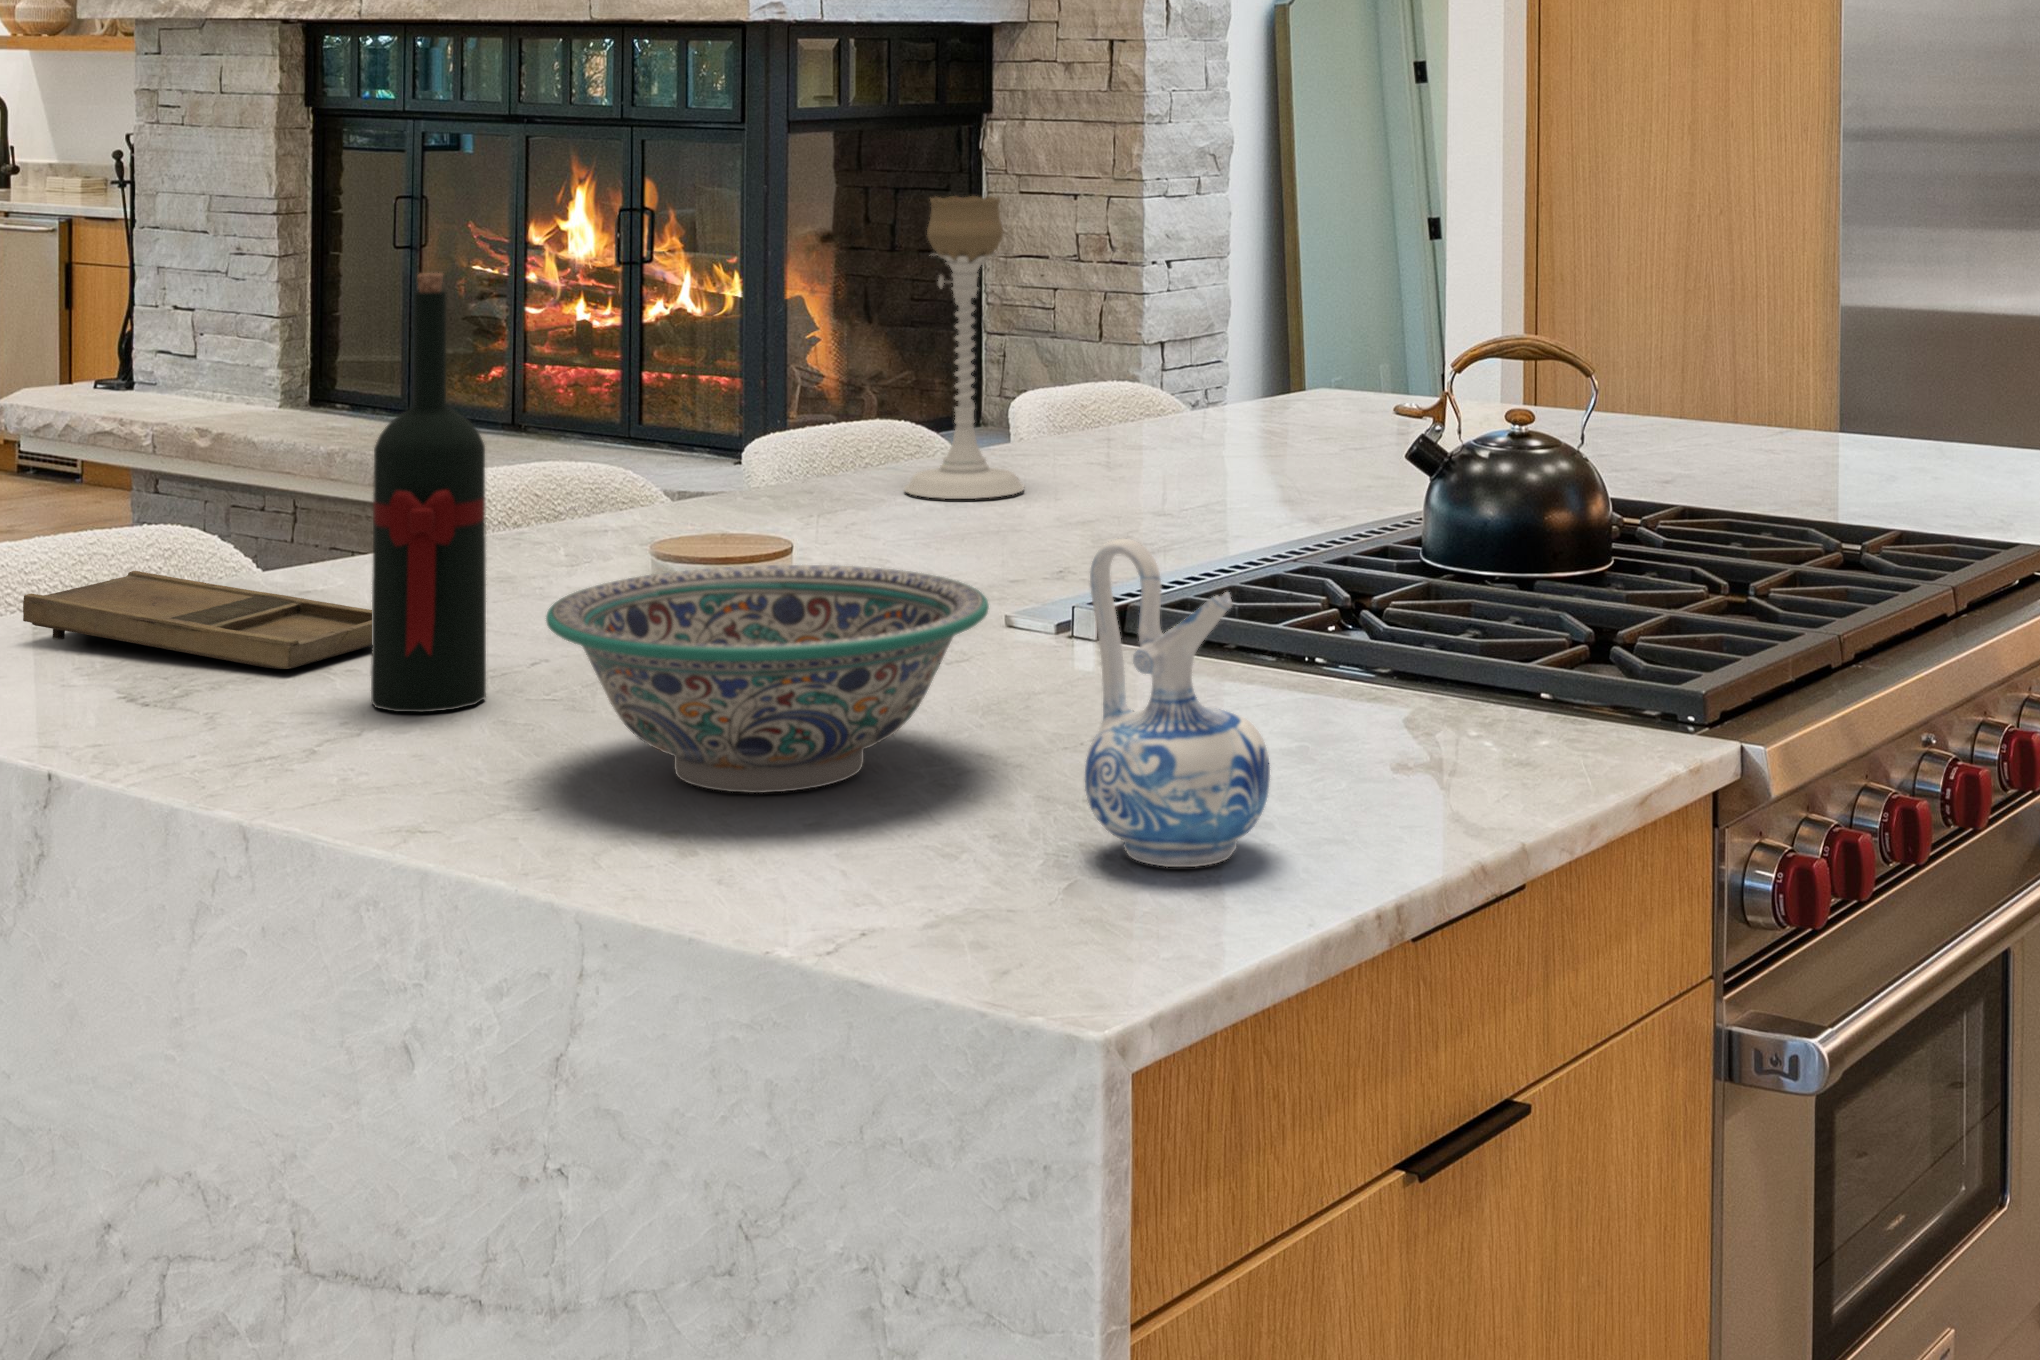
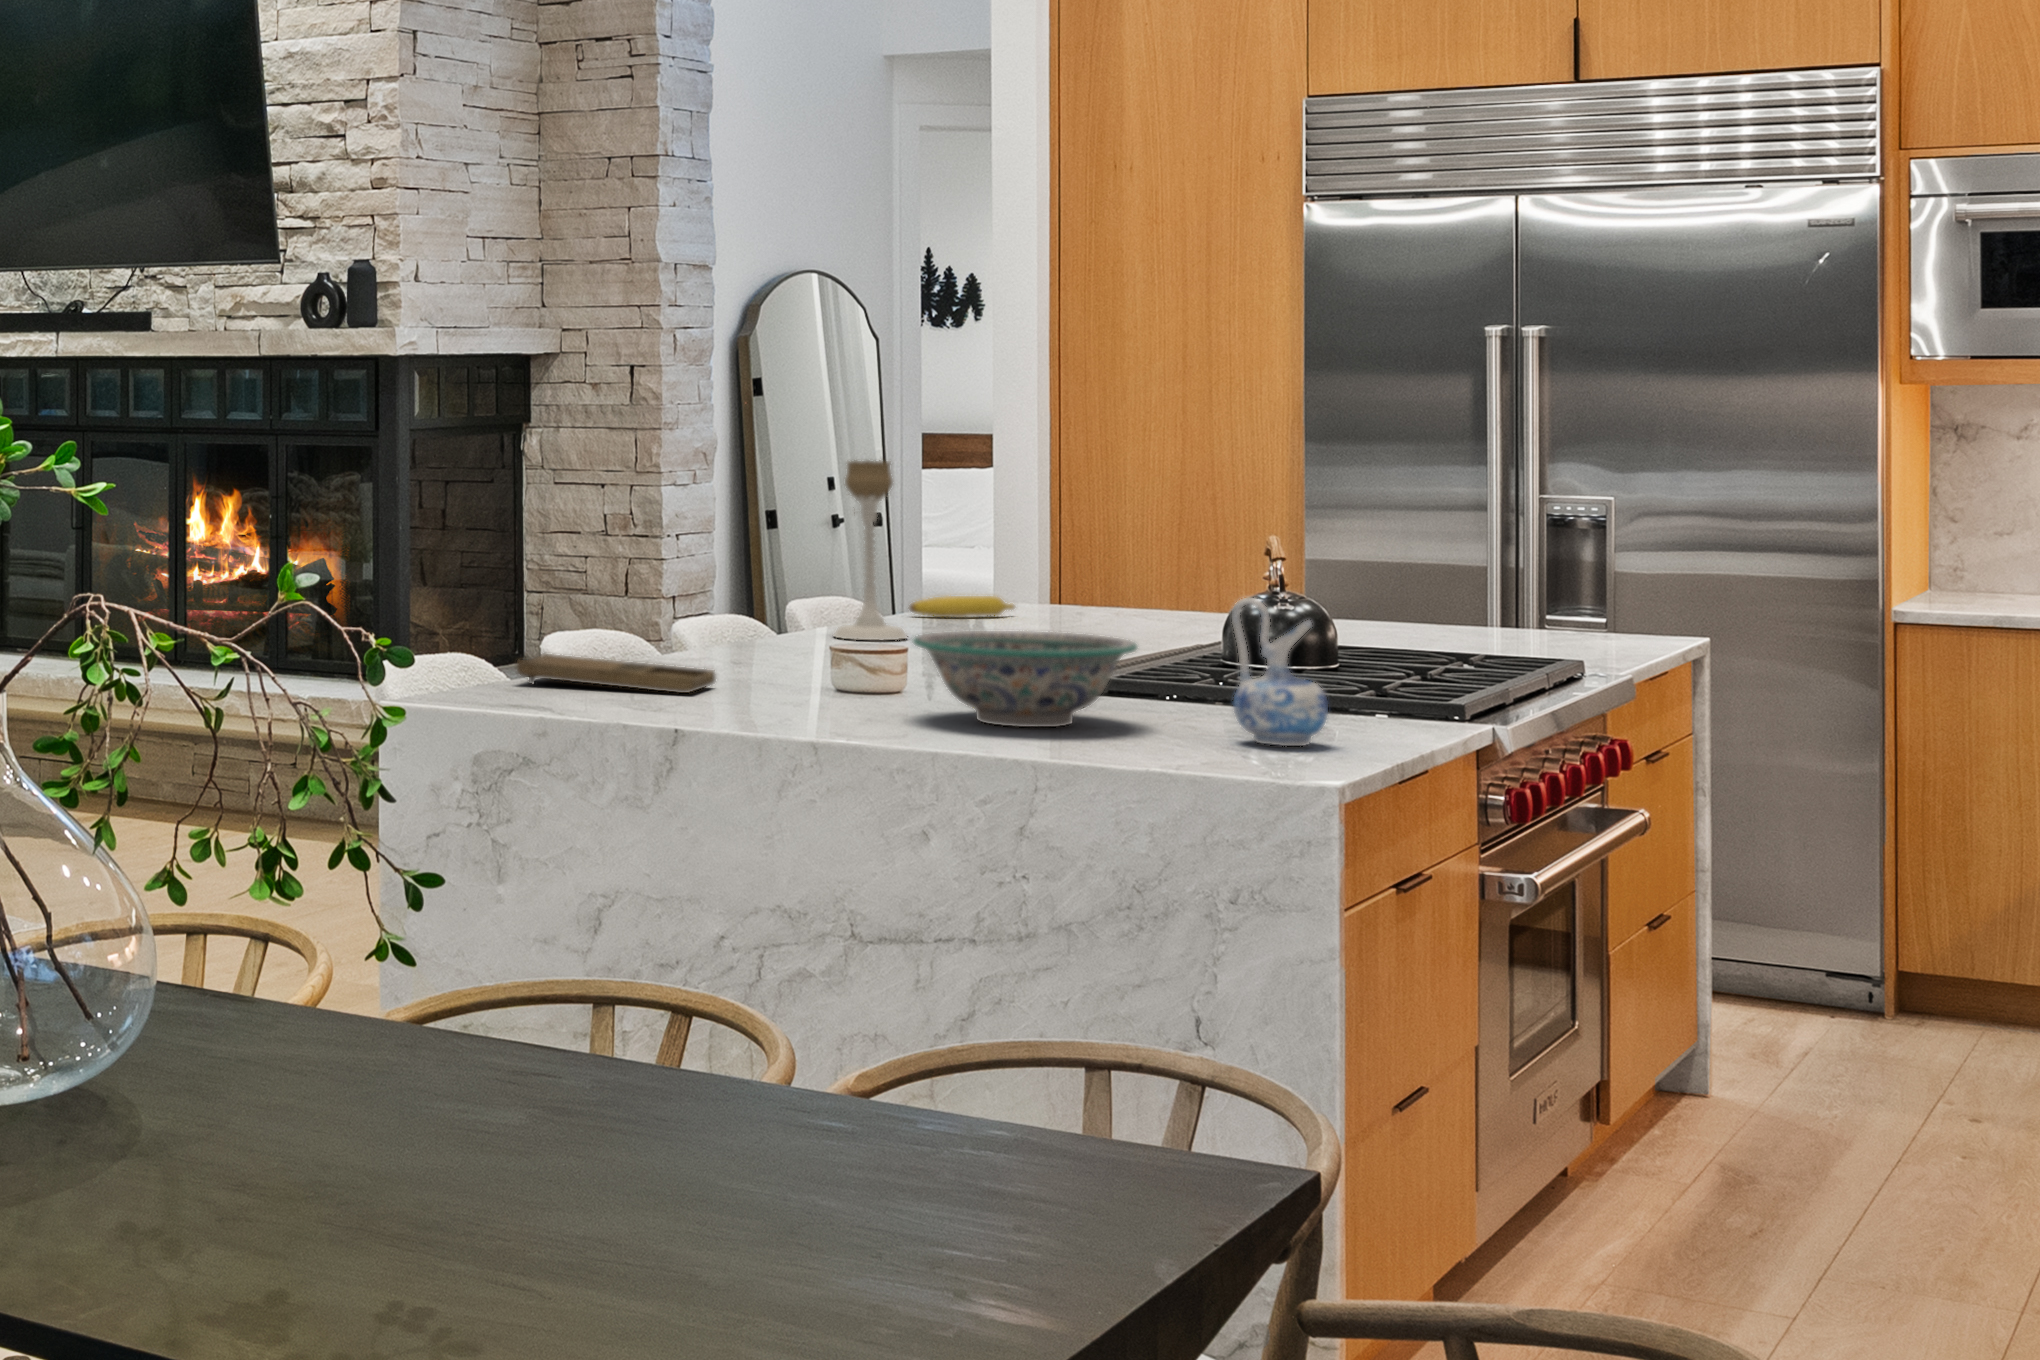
wine bottle: present [371,273,486,712] -> none [762,486,819,706]
fruit: none [1124,404,1294,437] -> present [910,596,1014,617]

